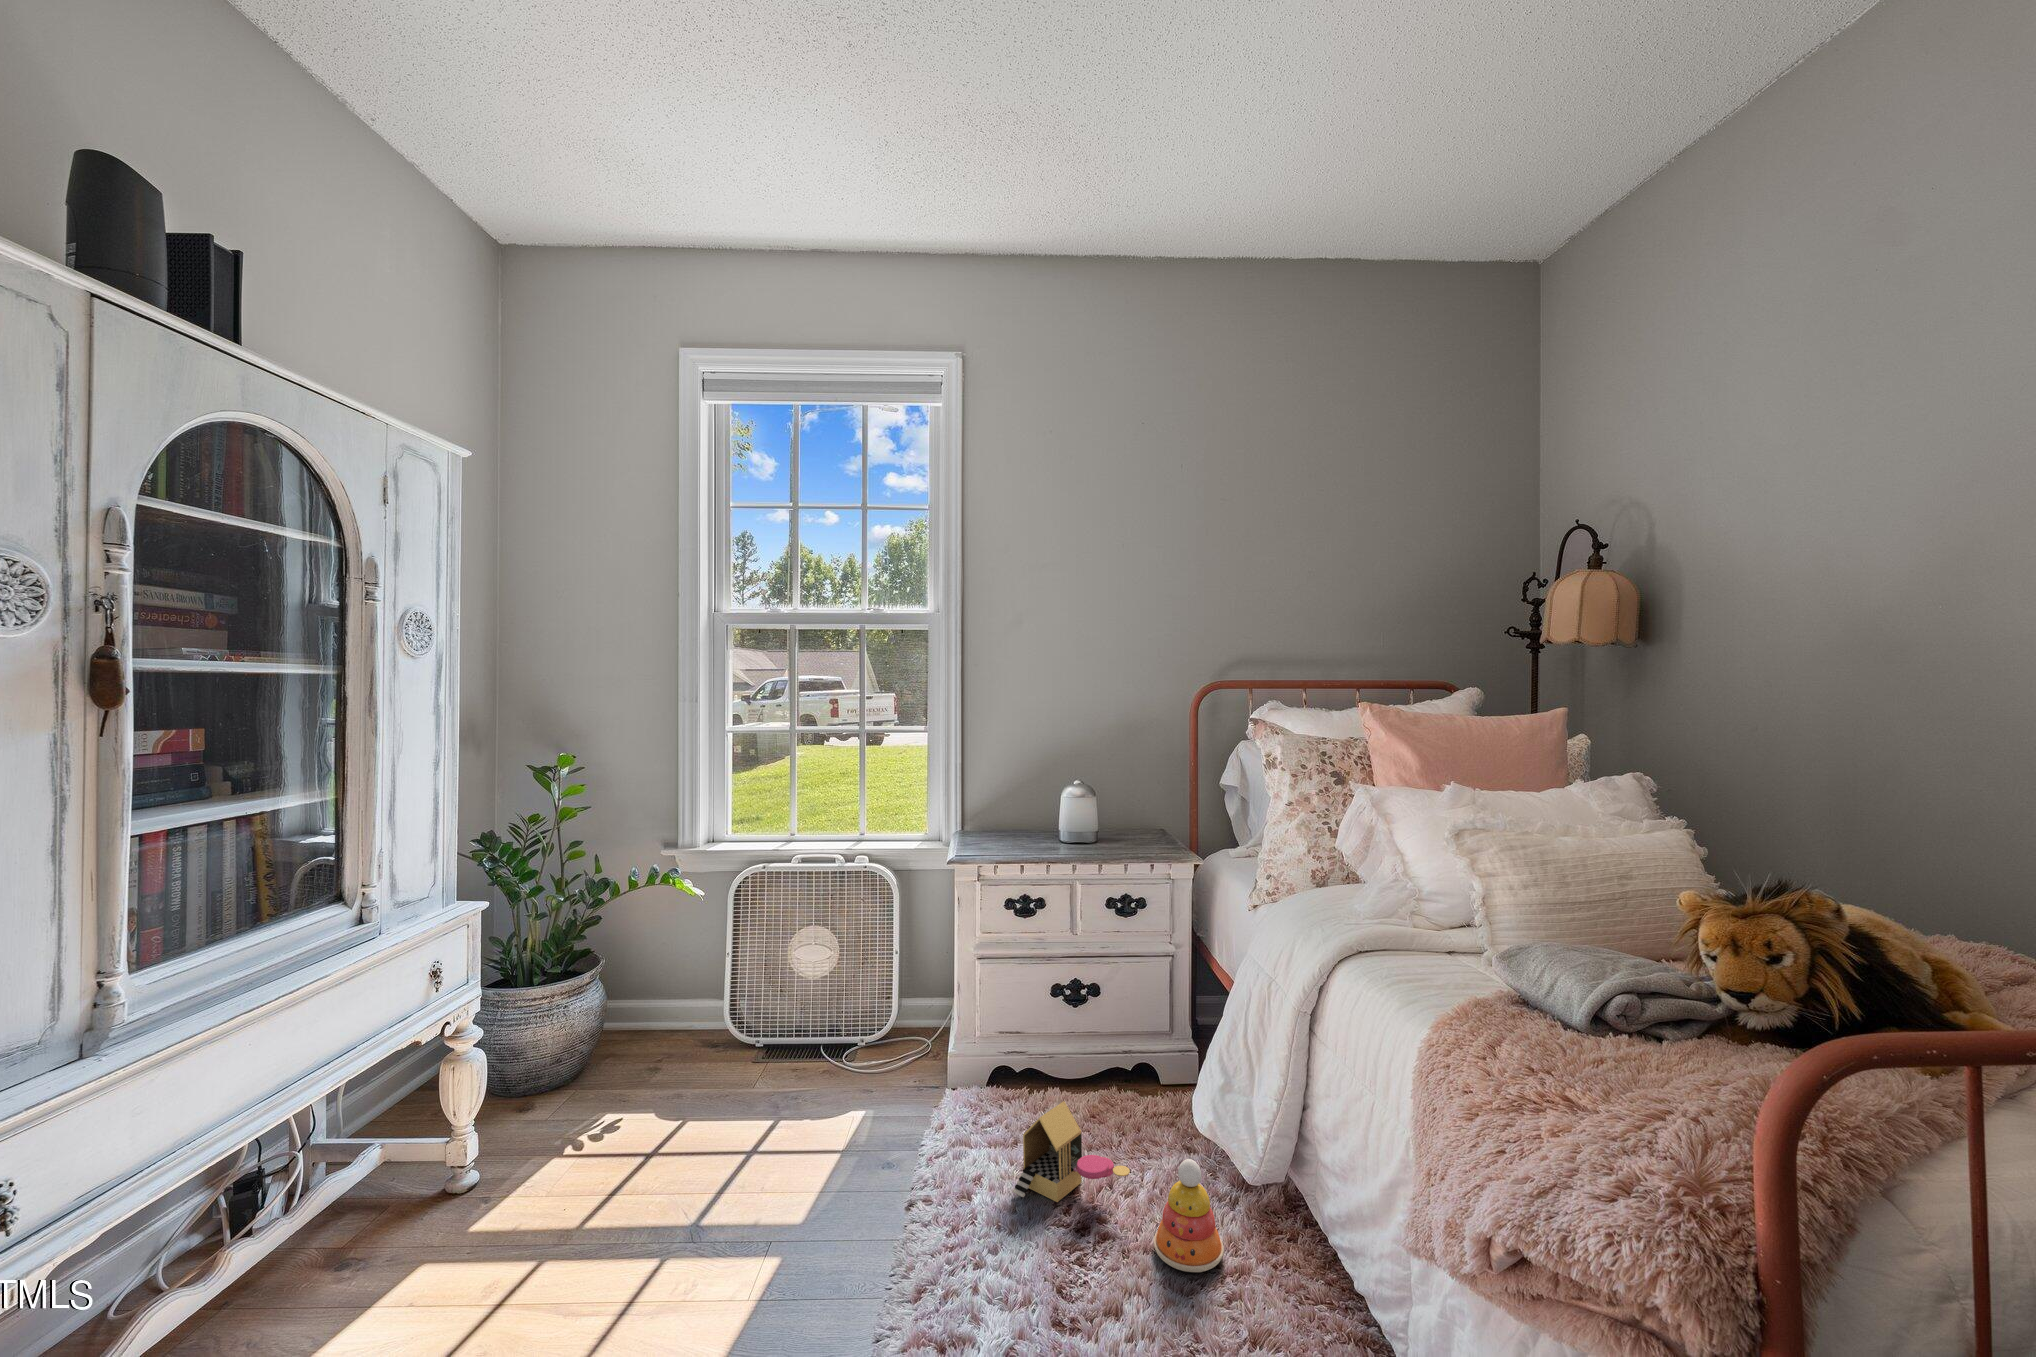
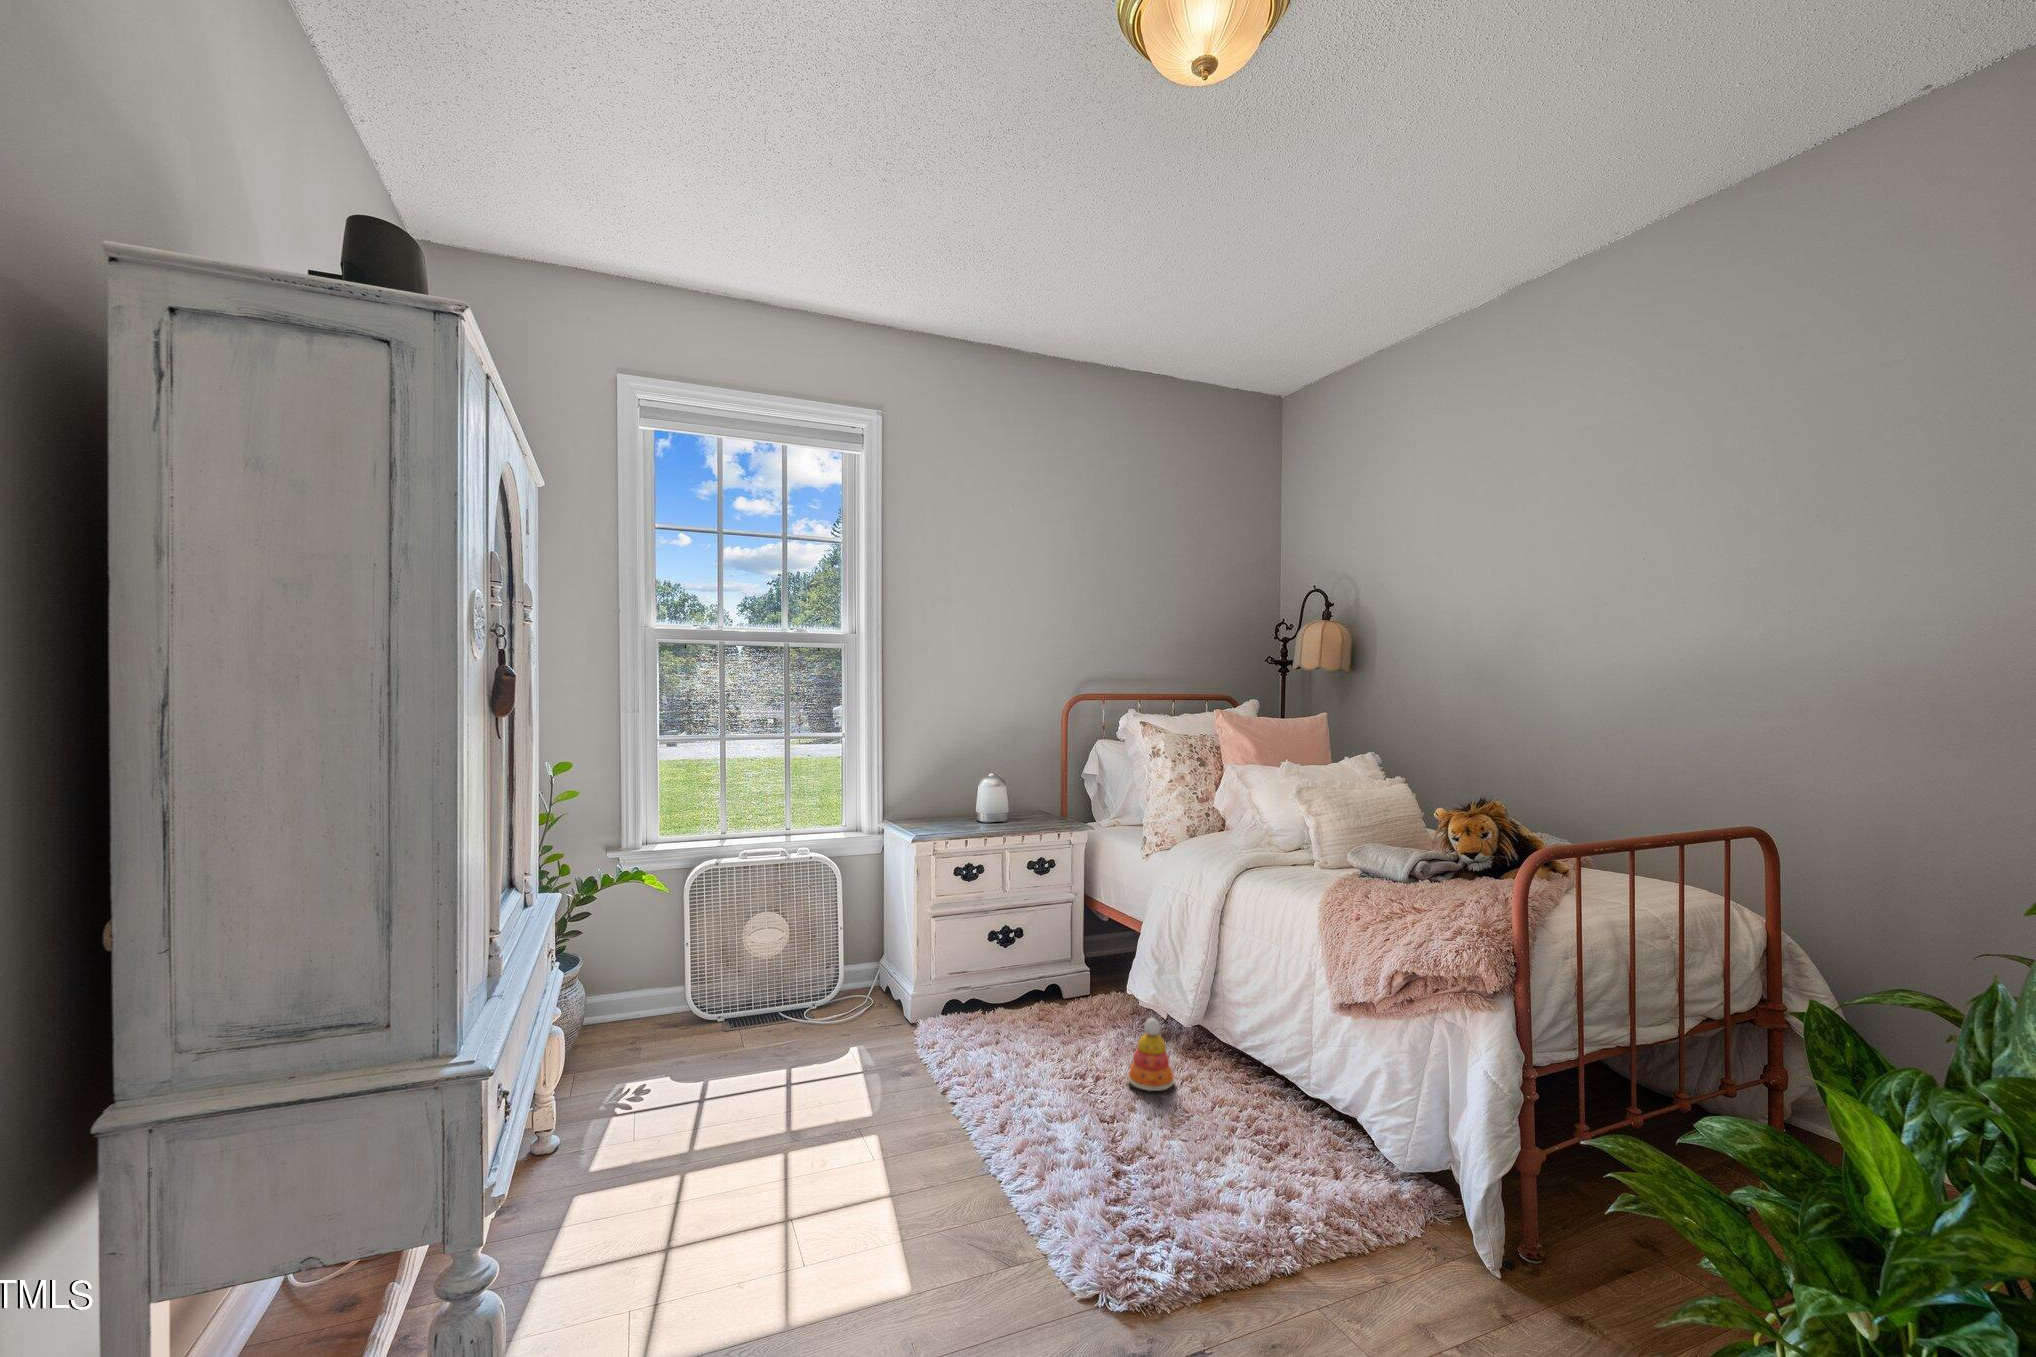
toy house: present [1013,1101,1130,1202] -> none [1014,1002,1101,1073]

